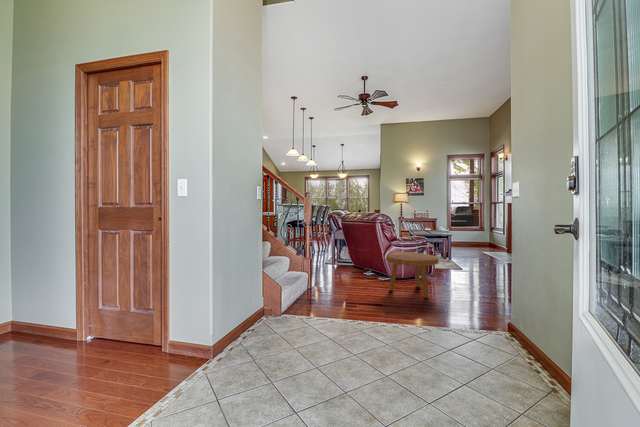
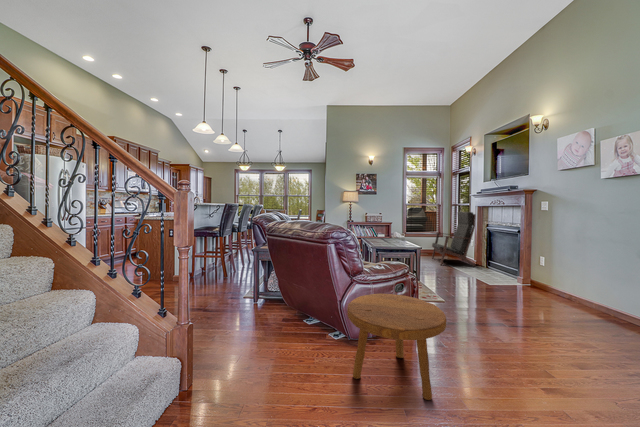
lounge chair: none [471,209,510,254] -> present [432,212,476,266]

